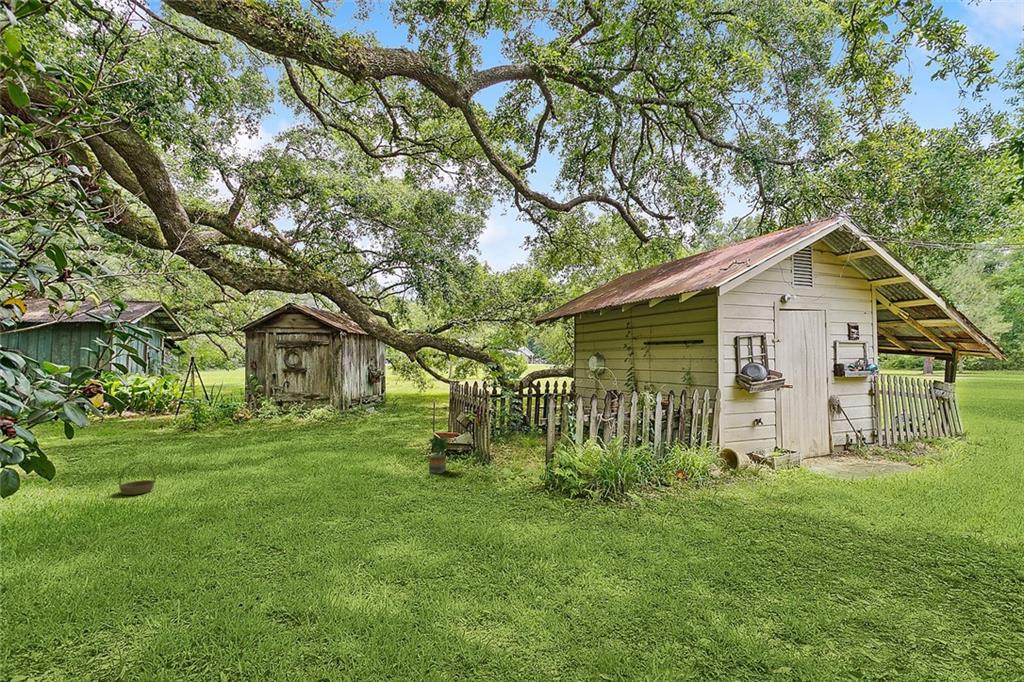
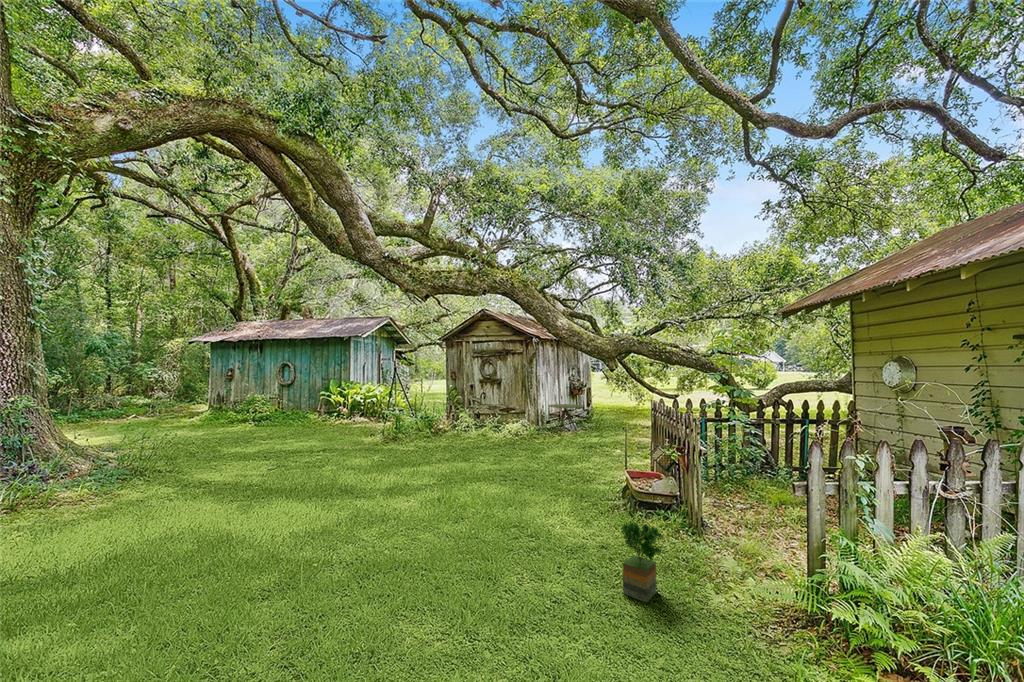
round table: none [352,391,384,414] -> present [549,404,583,430]
basket: present [119,463,155,495] -> none [194,515,241,562]

